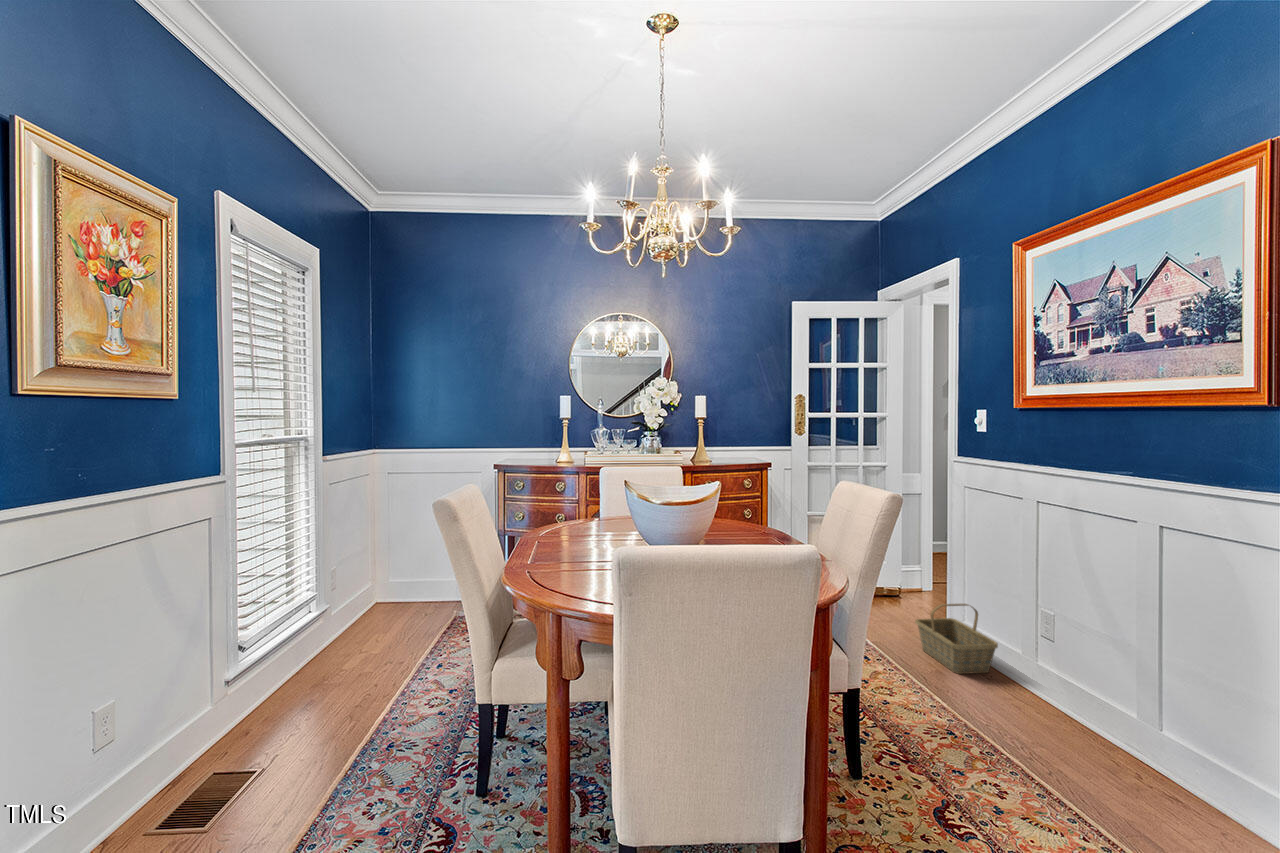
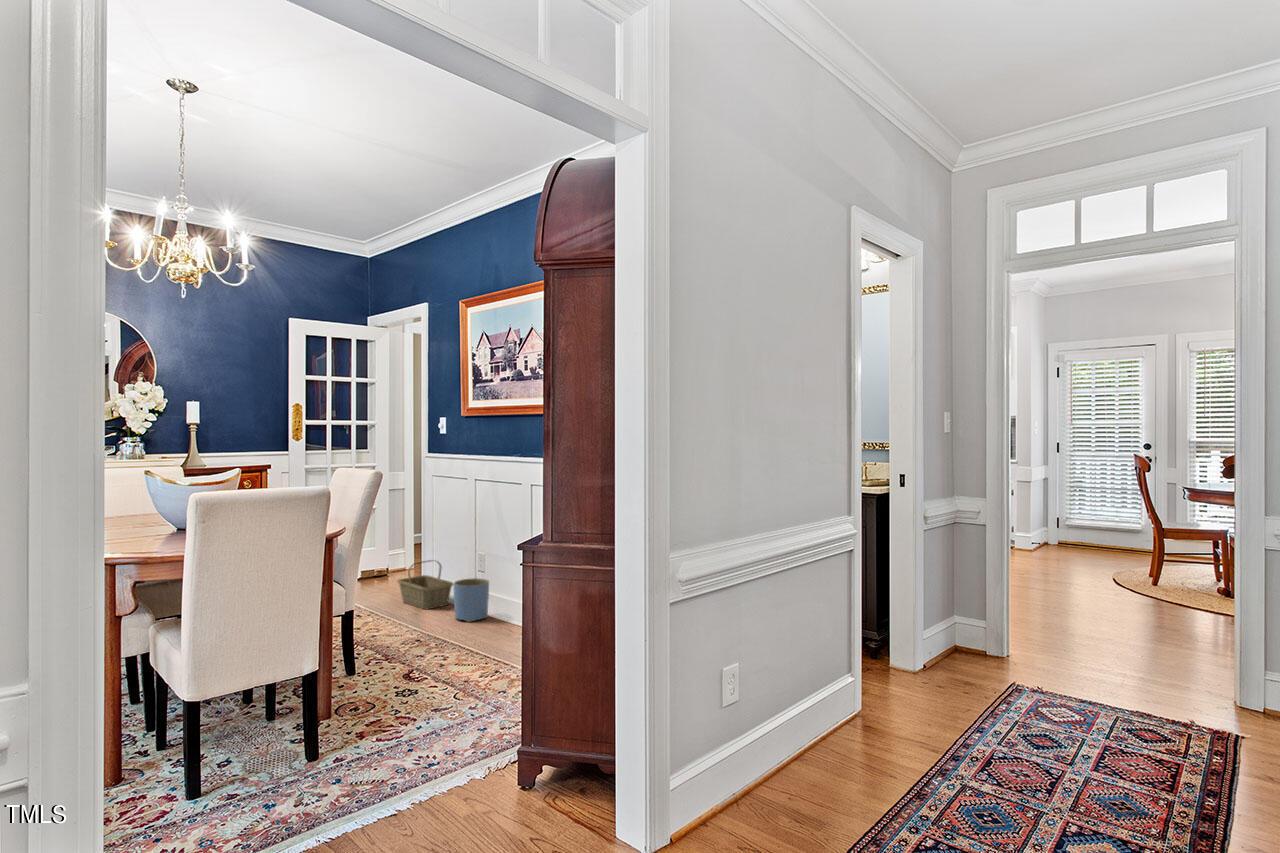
planter: none [1004,650,1067,724] -> present [454,578,489,622]

